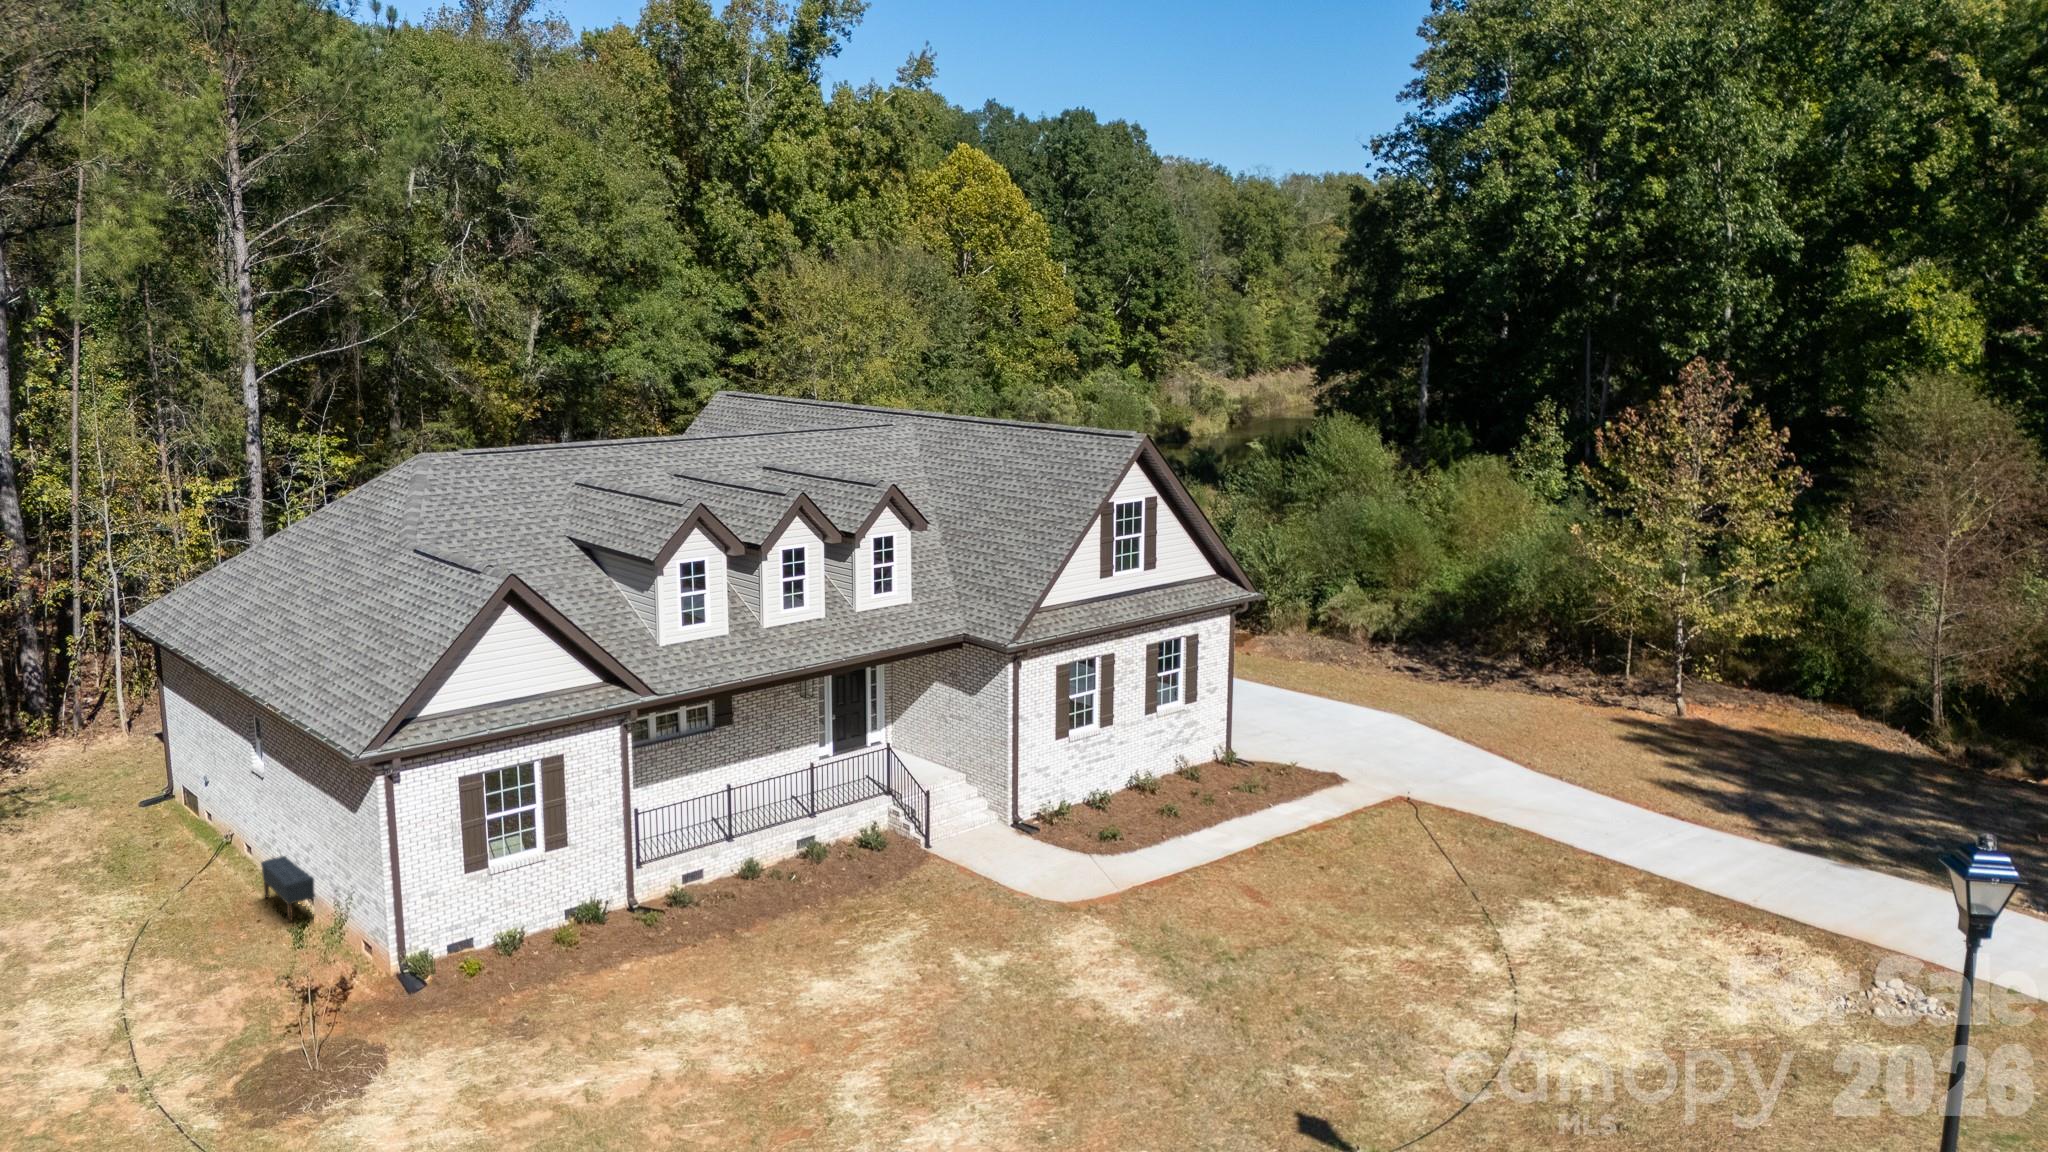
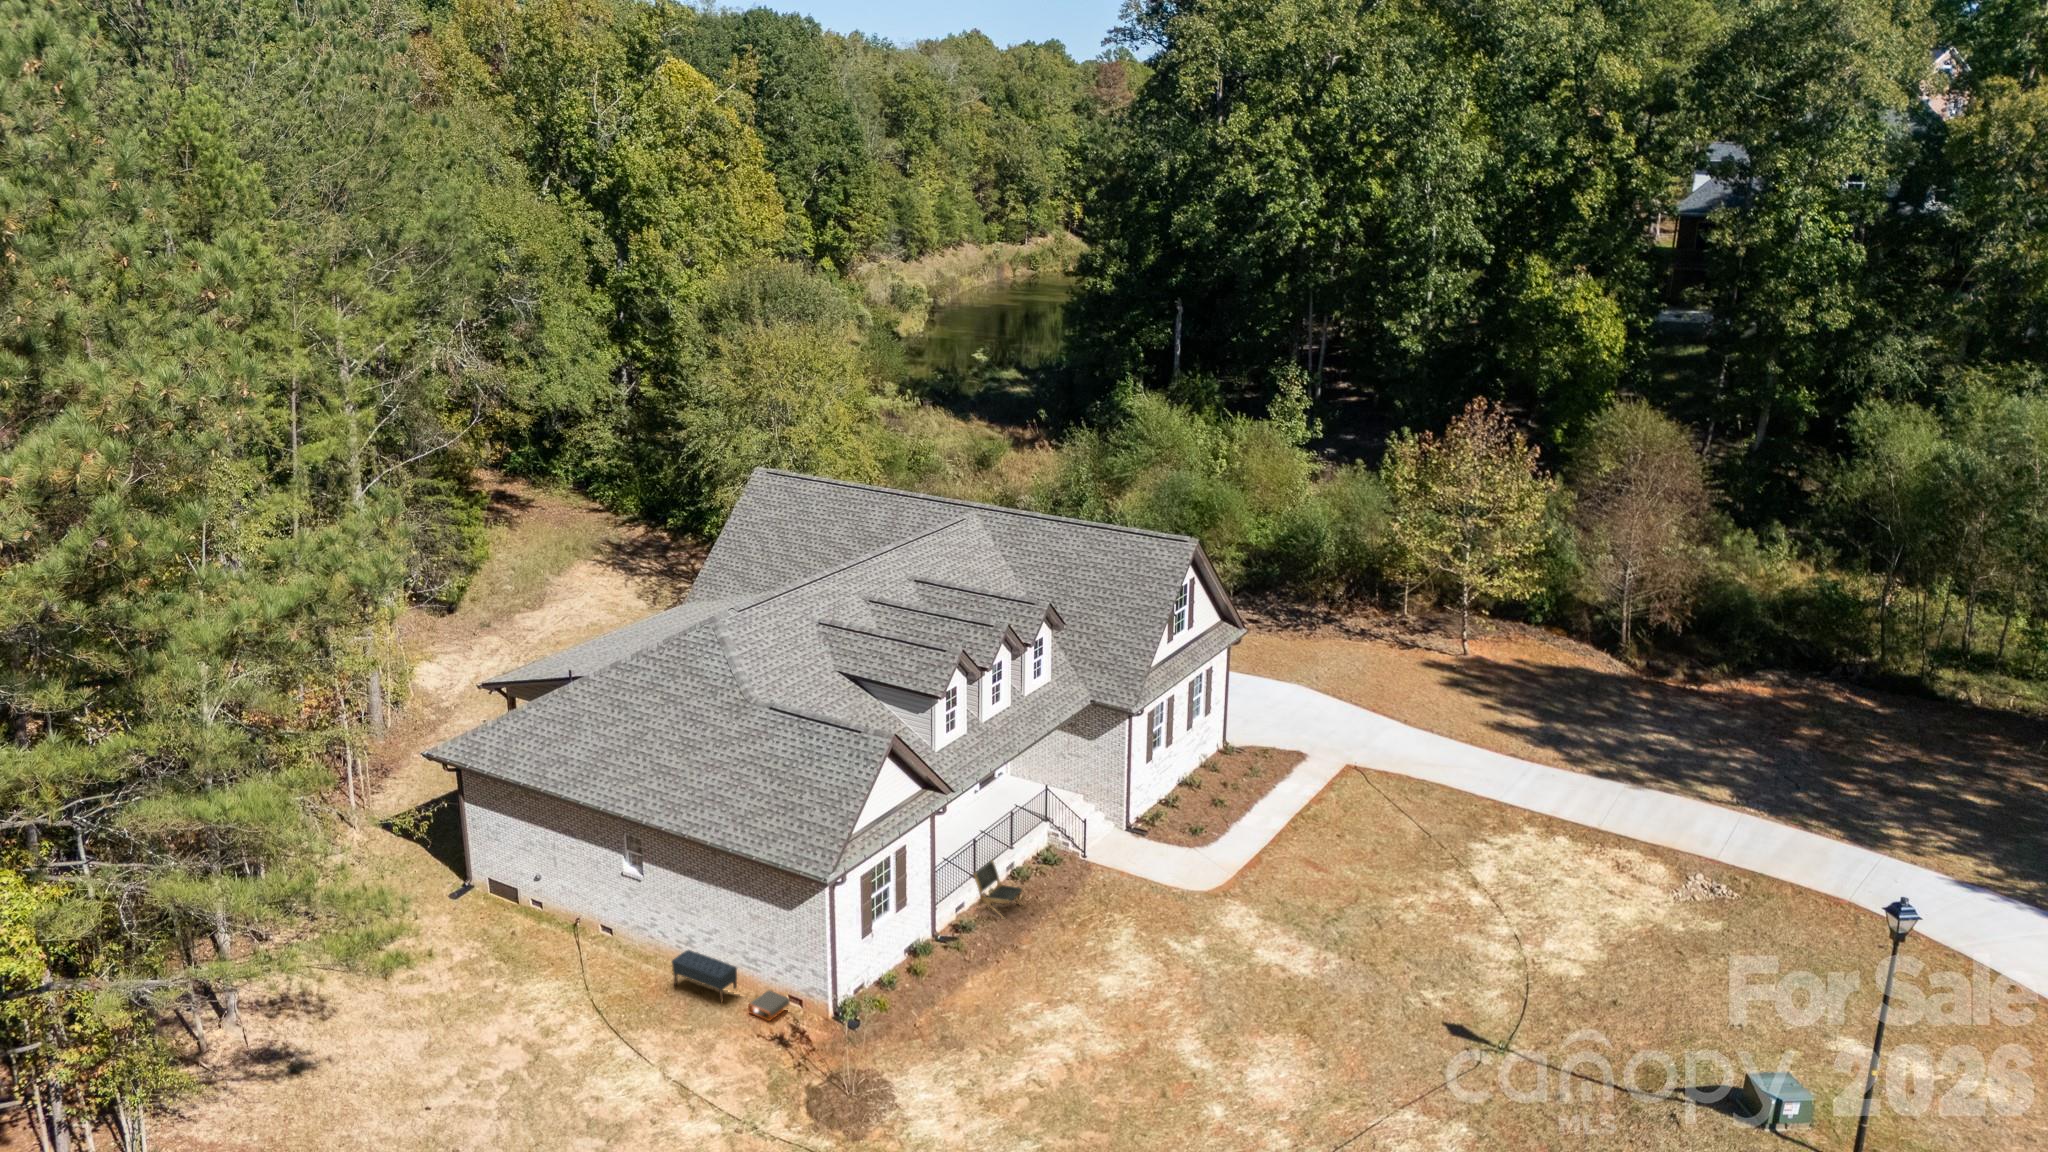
lounge chair: none [717,814,788,893] -> present [974,860,1023,919]
storage box: none [300,913,358,948] -> present [748,990,790,1021]

